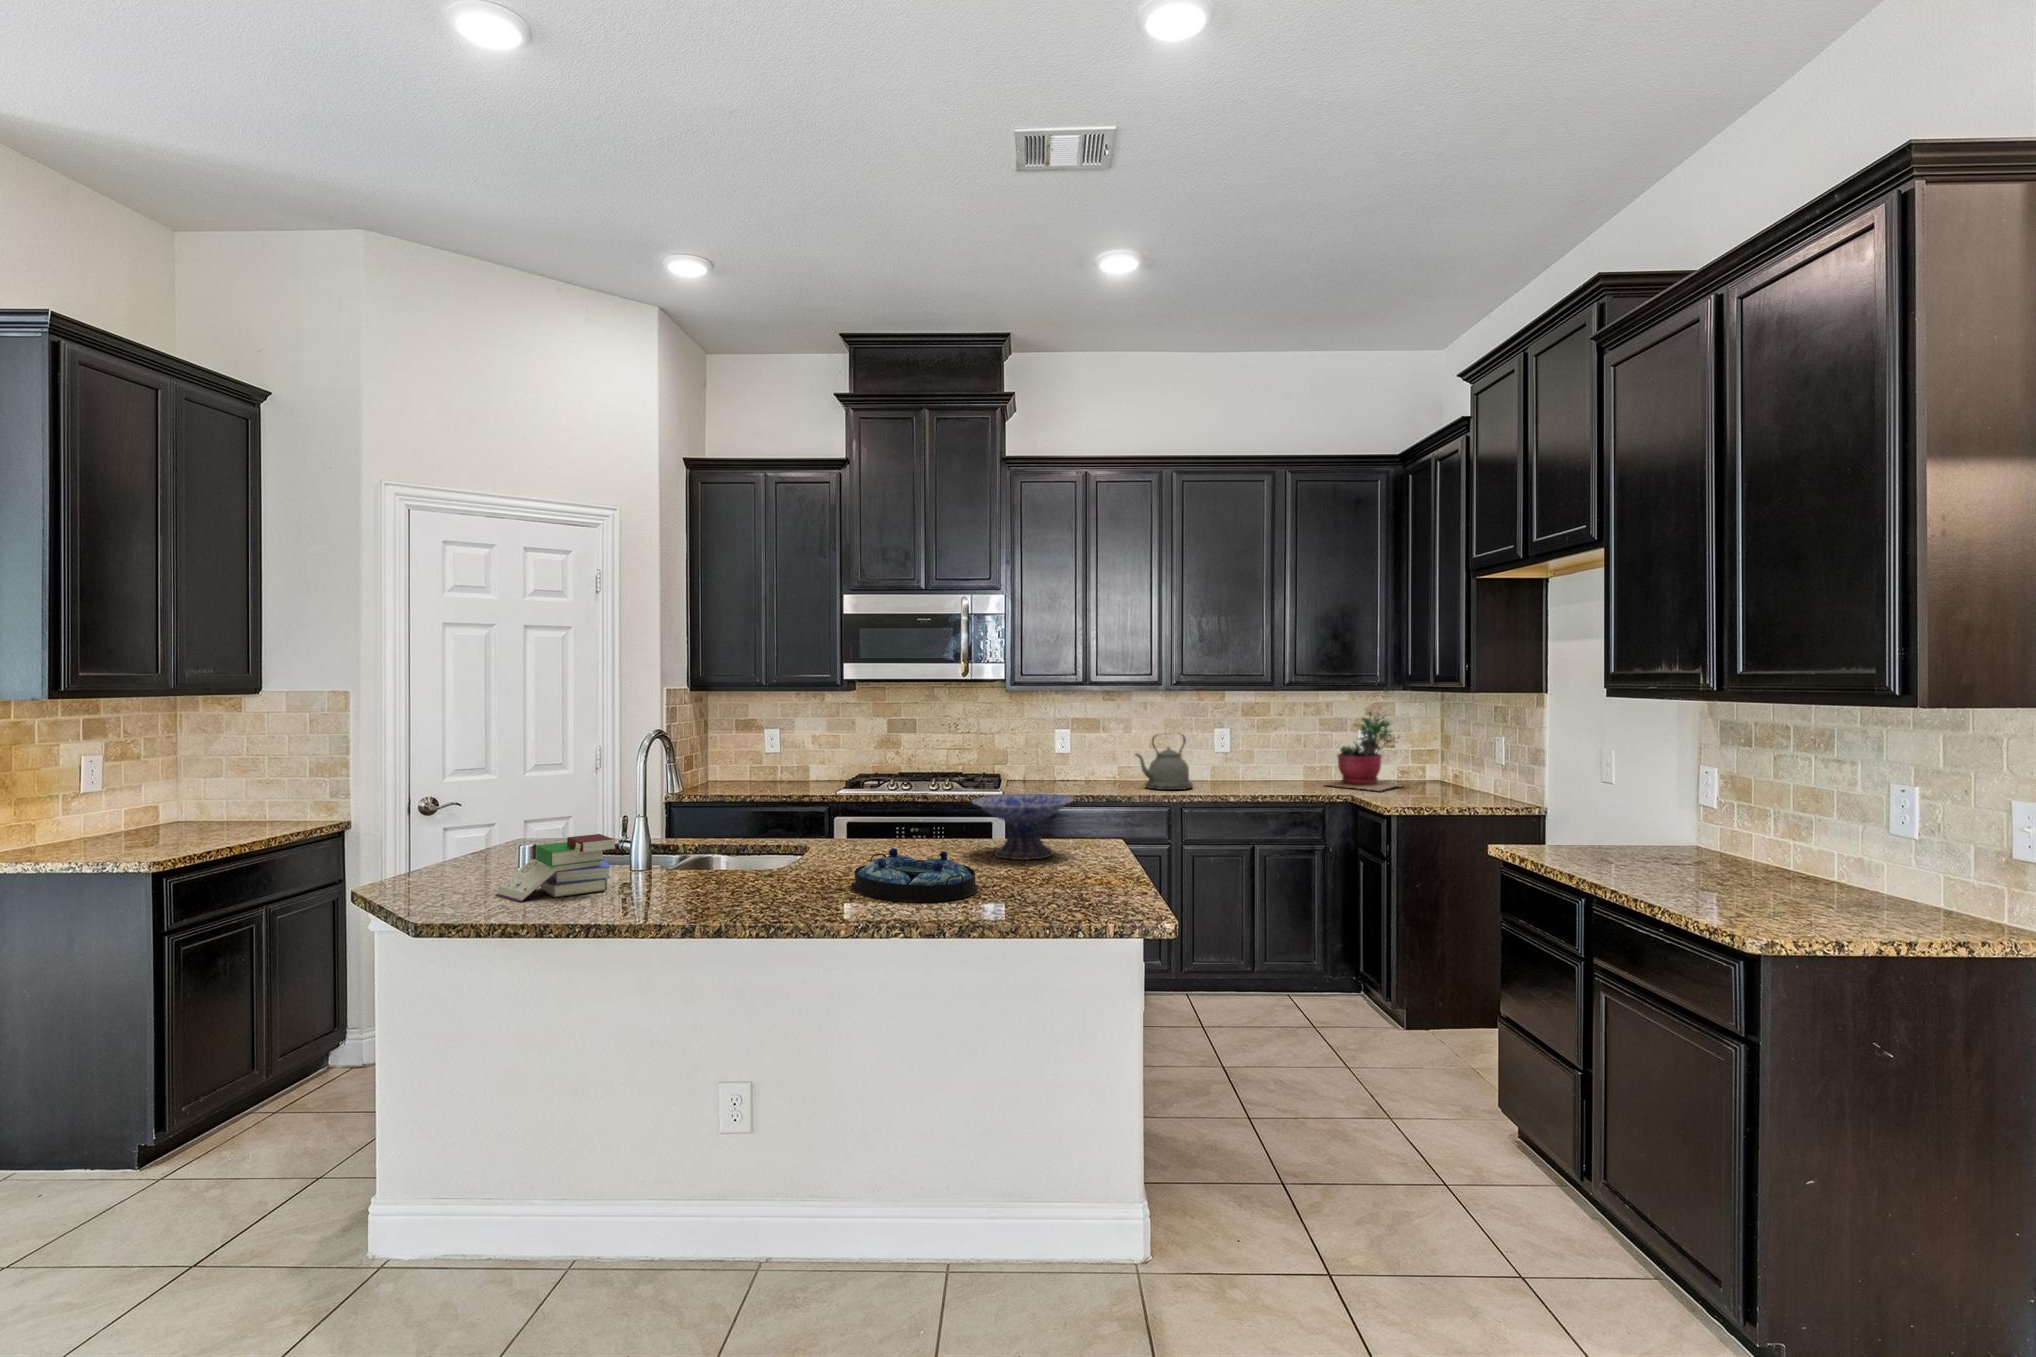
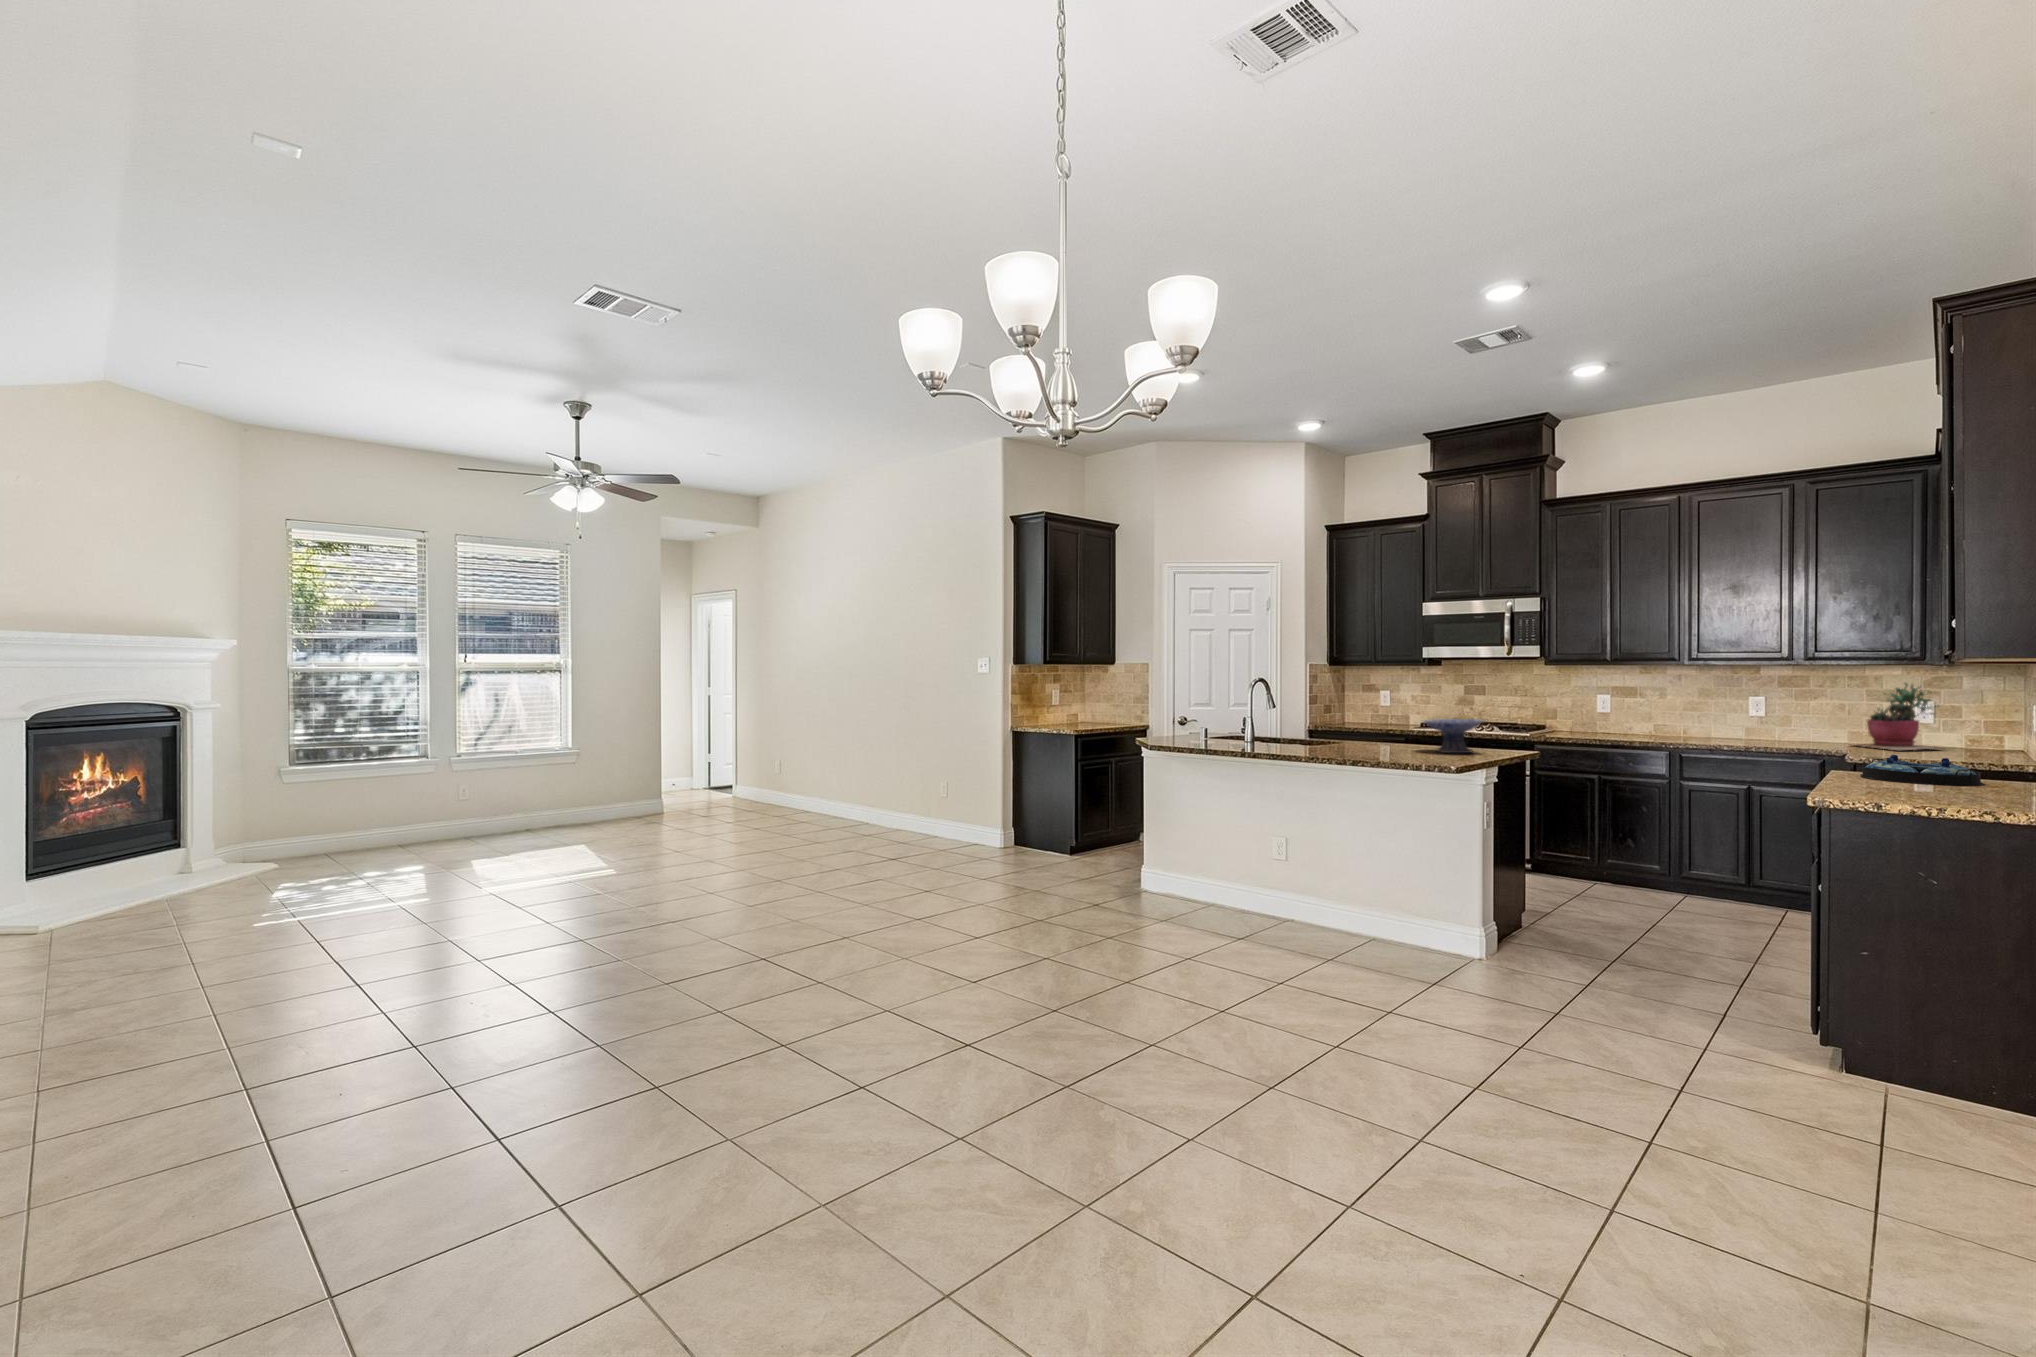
kettle: present [1136,734,1193,790] -> none [1644,698,1703,740]
book: present [496,834,615,902] -> none [1183,722,1227,746]
serving tray: present [853,848,978,902] -> present [1860,755,1983,786]

